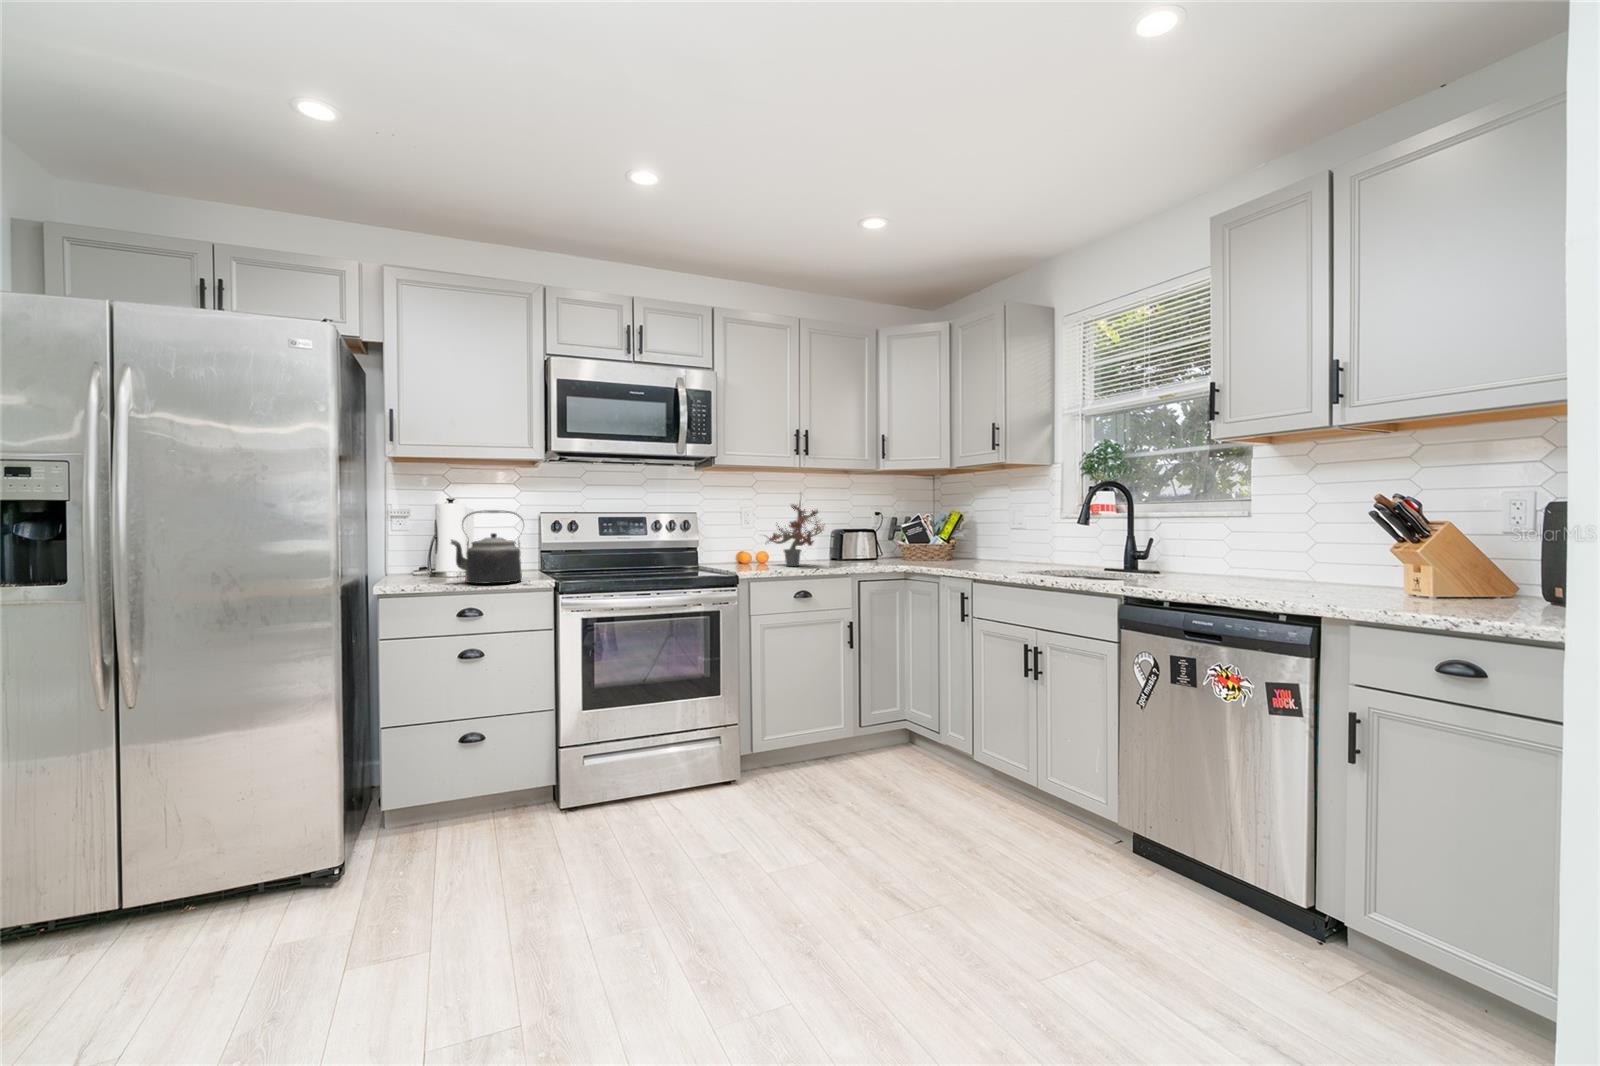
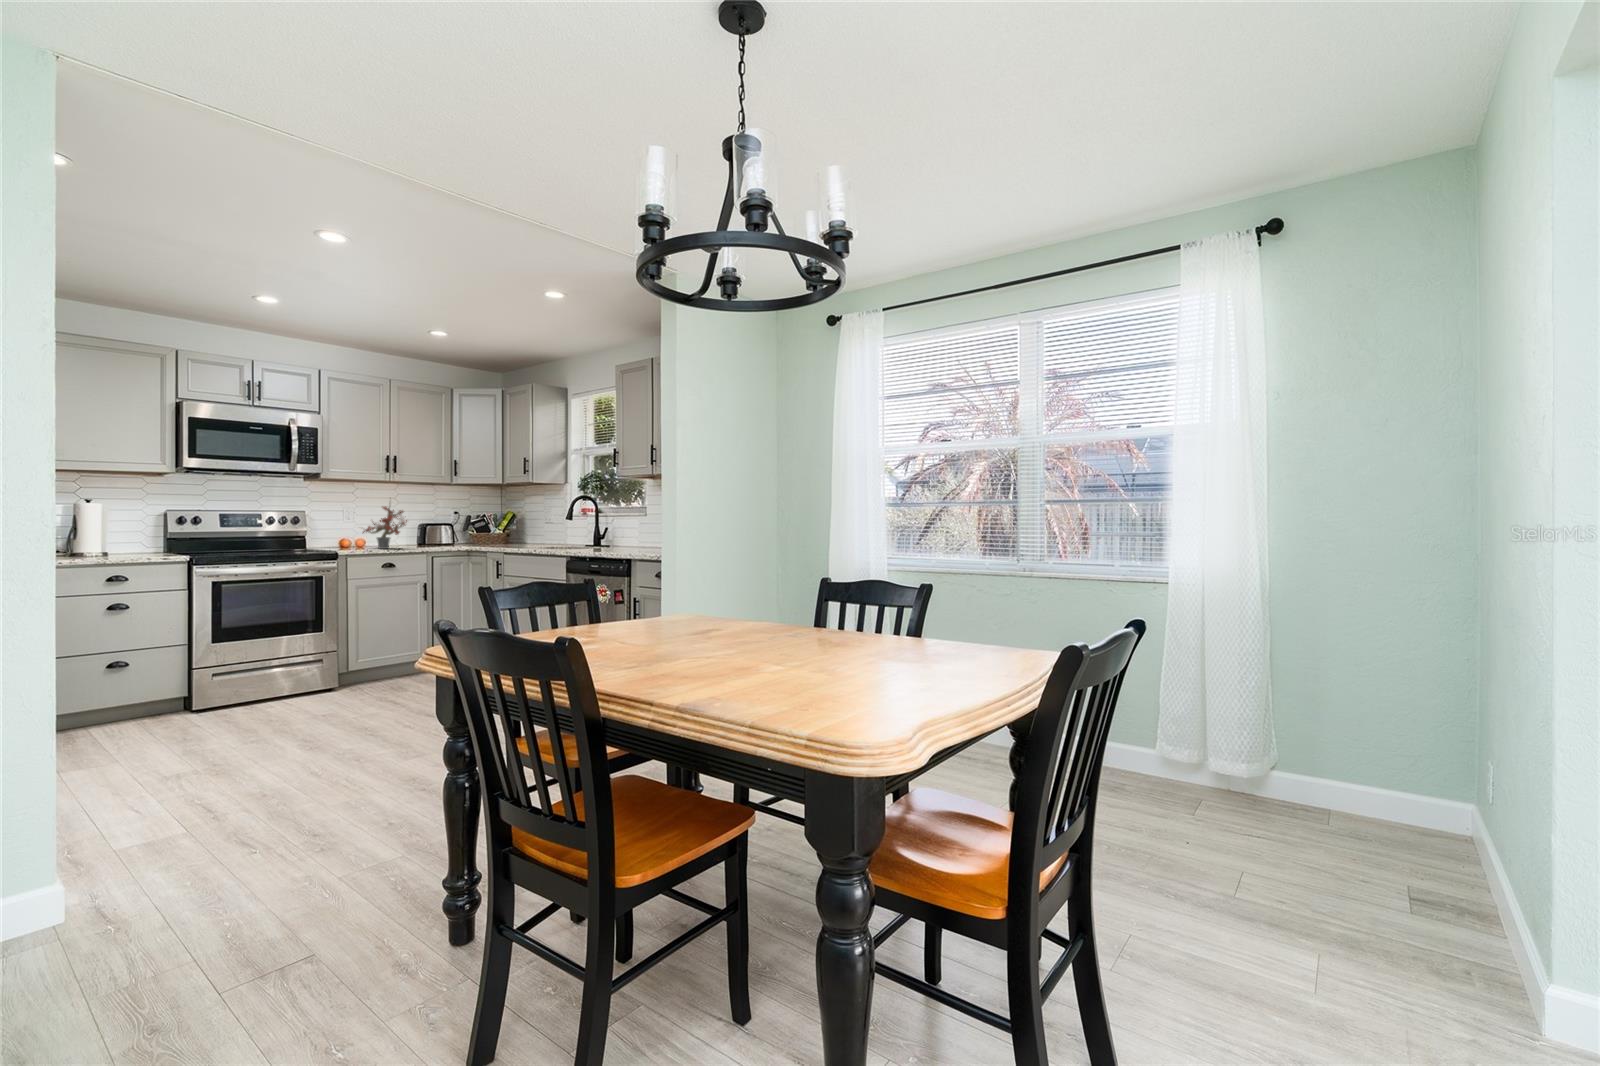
kettle: present [451,510,522,584] -> none [96,508,161,558]

